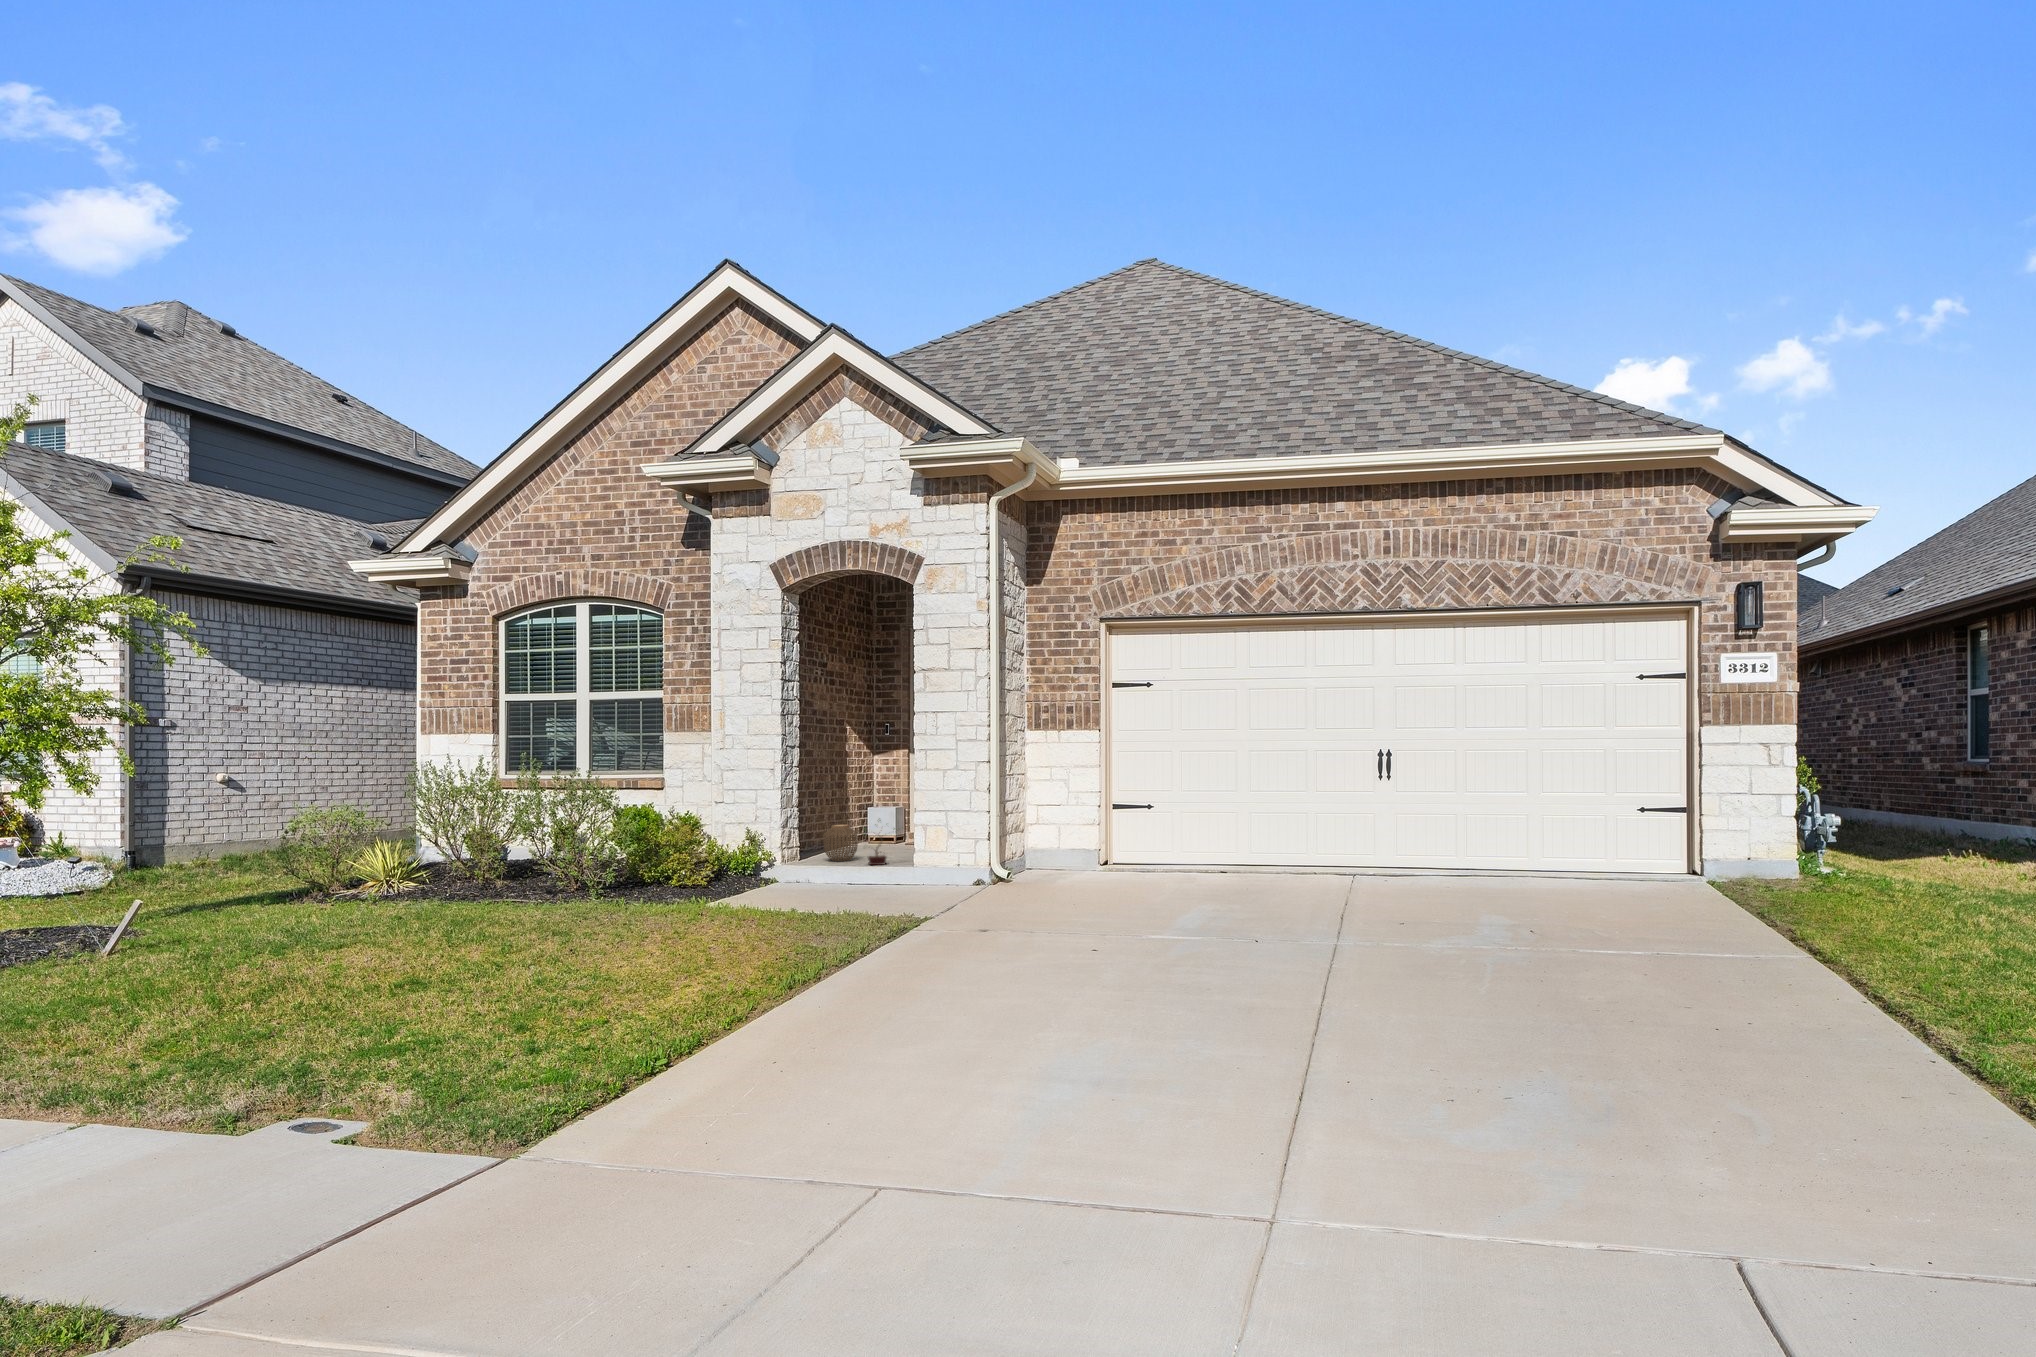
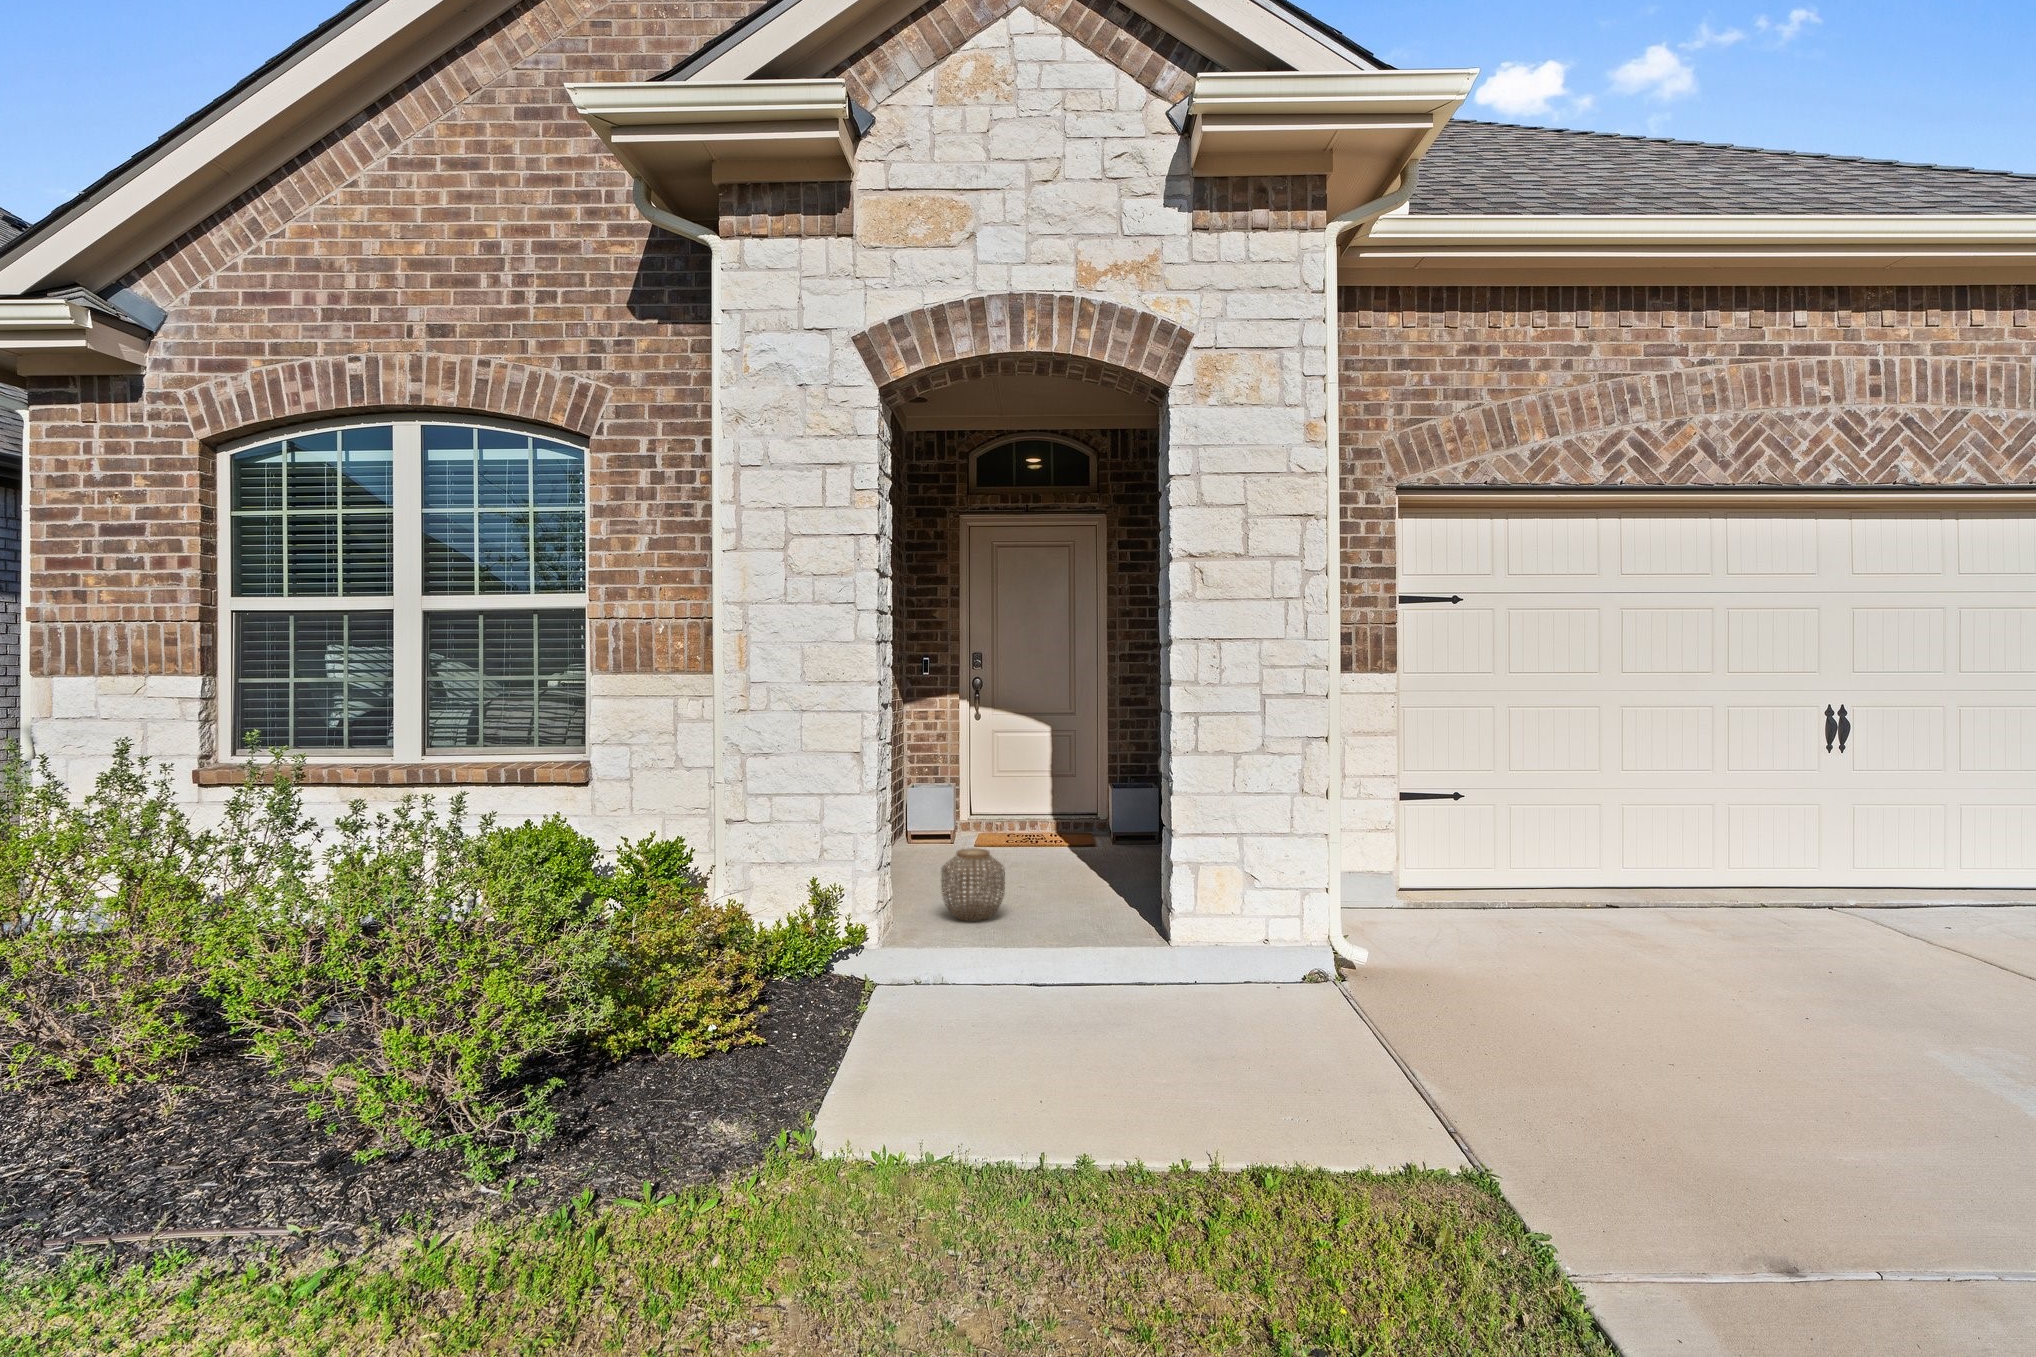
potted plant: present [864,820,895,865] -> none [1043,839,1115,933]

